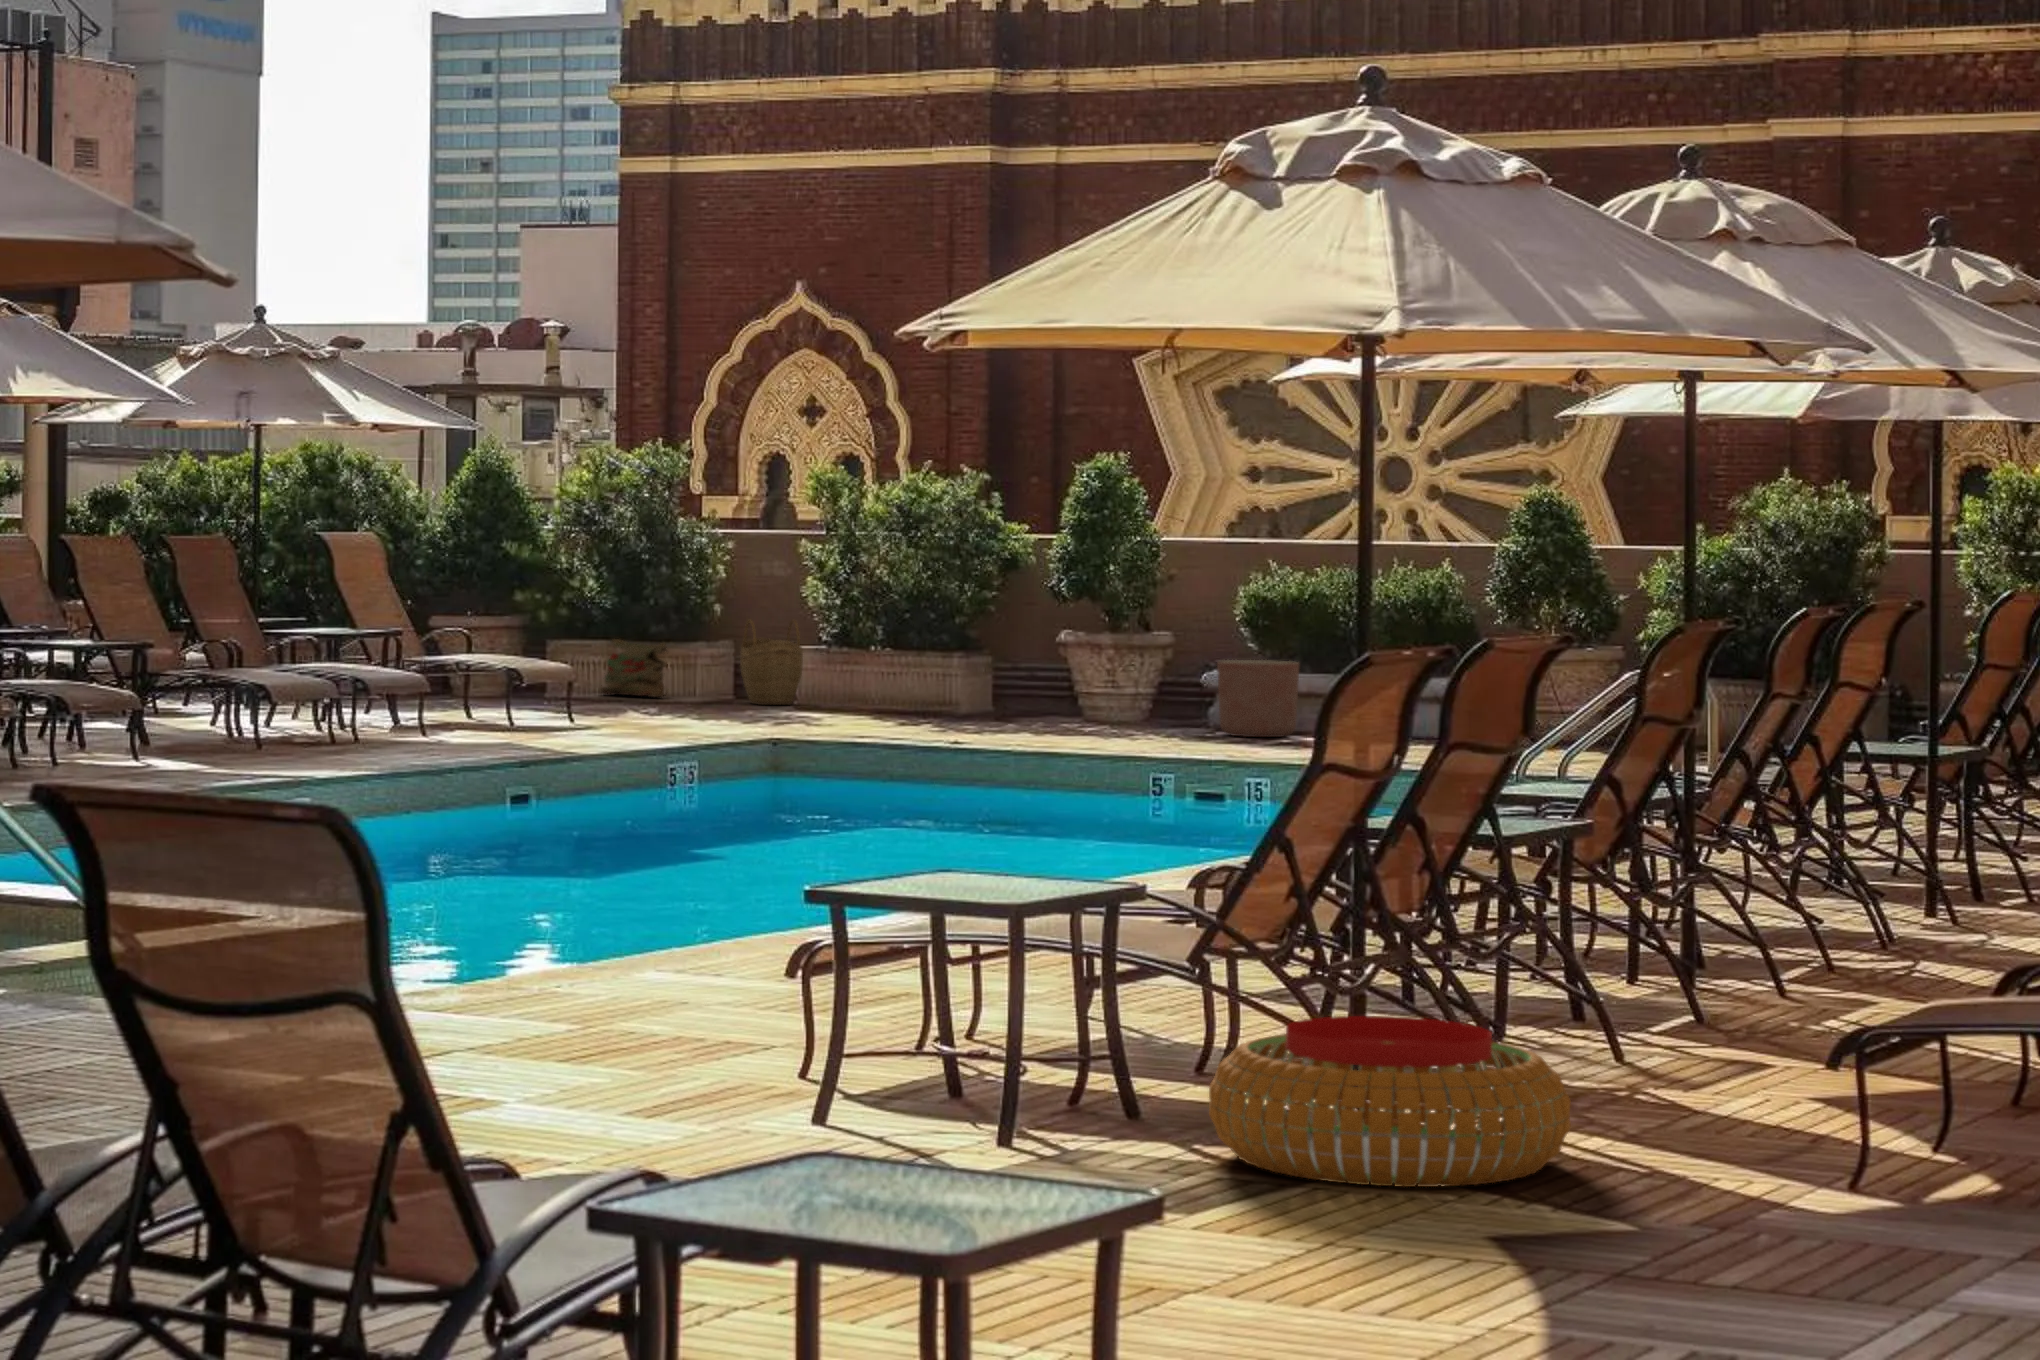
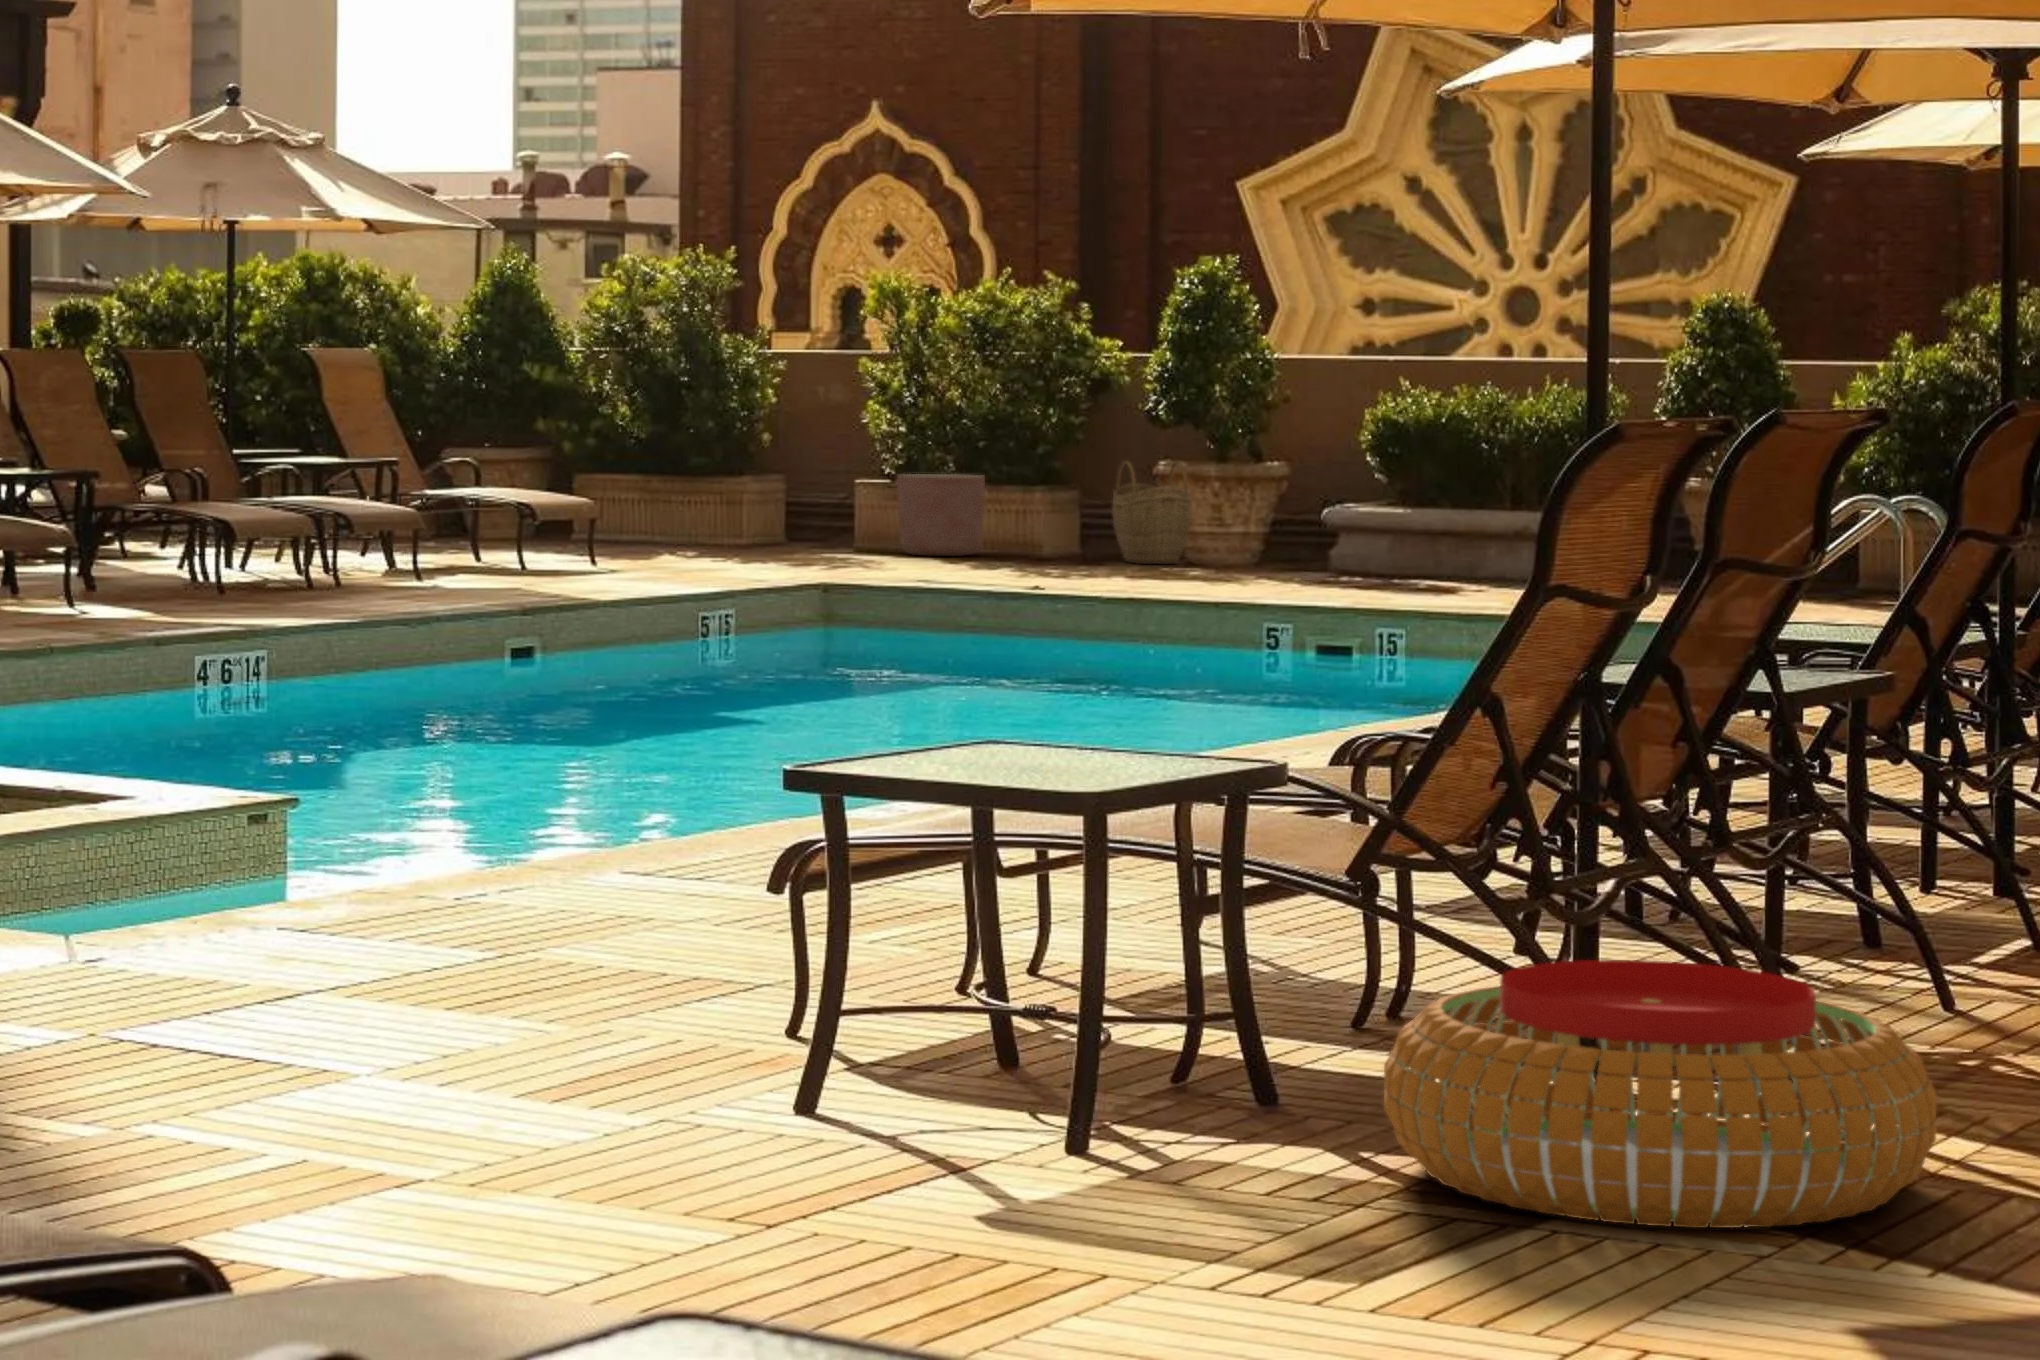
woven basket: present [740,620,803,705] -> present [1112,461,1192,564]
bag: present [600,639,667,697] -> none [633,474,711,539]
planter: present [1217,660,1299,737] -> present [897,474,985,556]

